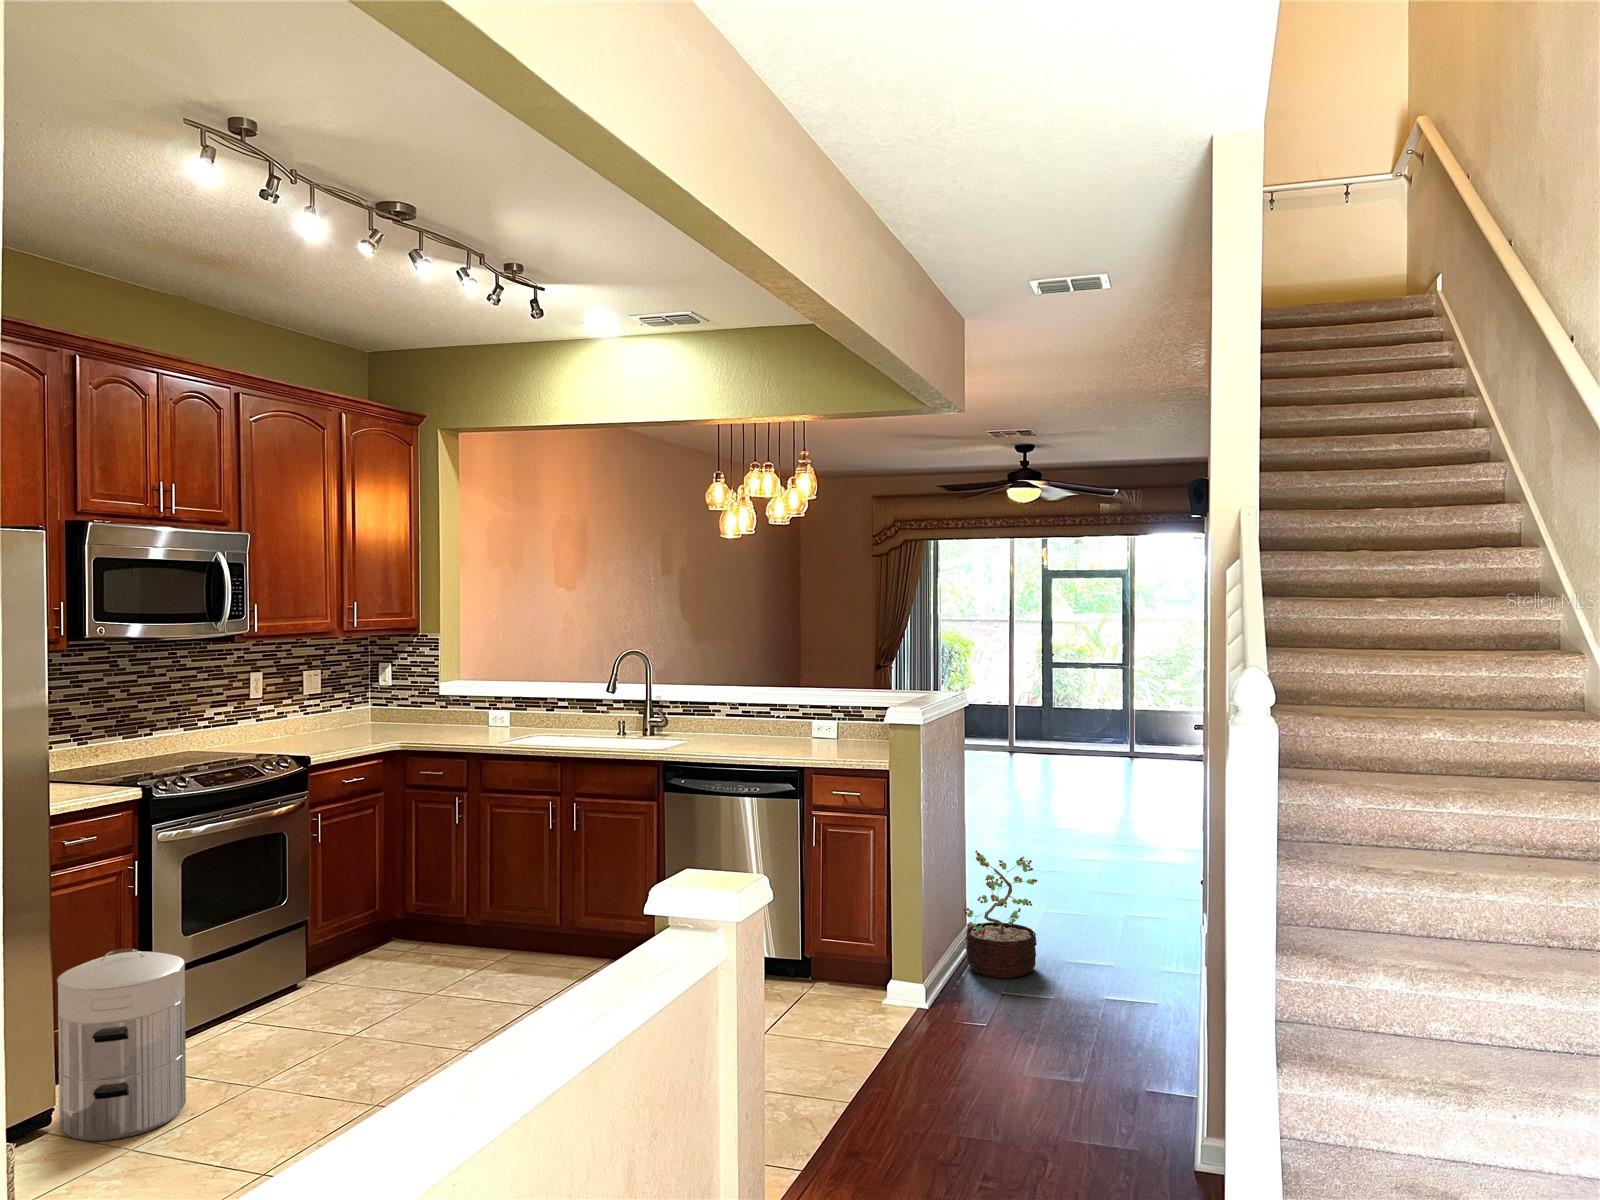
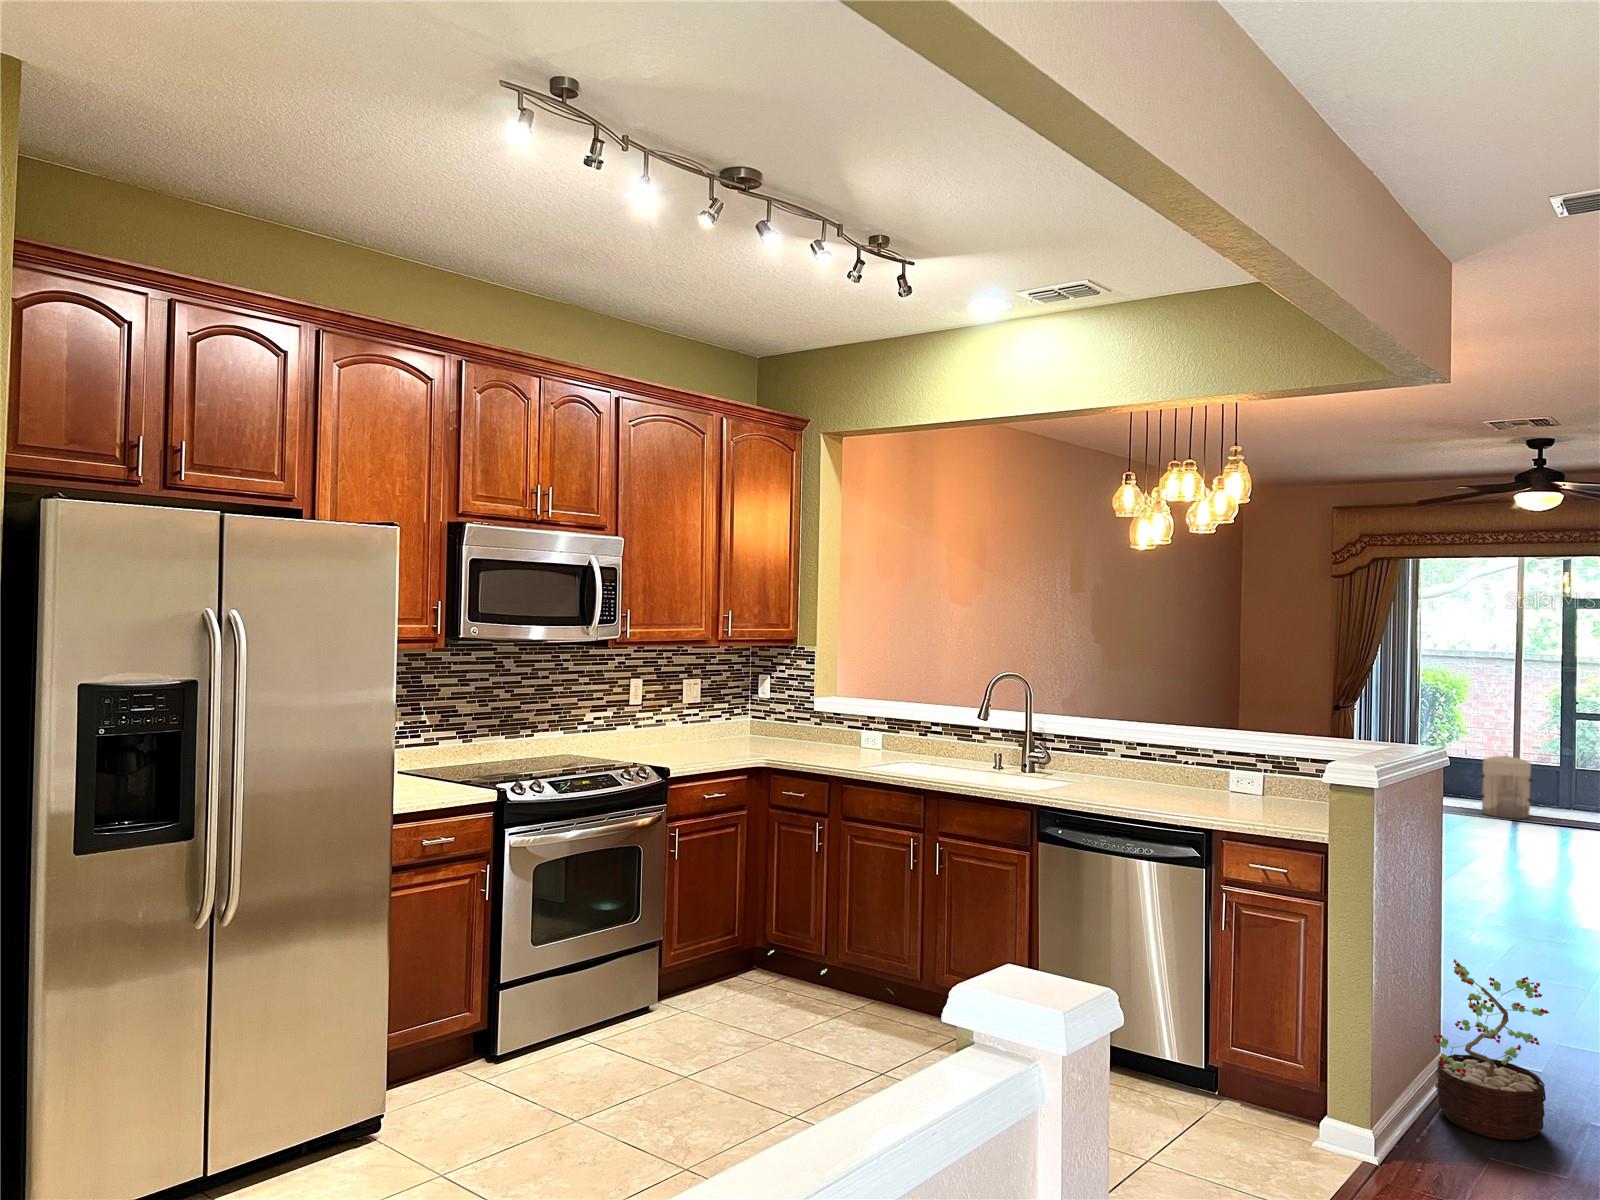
waste bin: present [57,949,186,1141] -> present [1479,756,1534,819]

